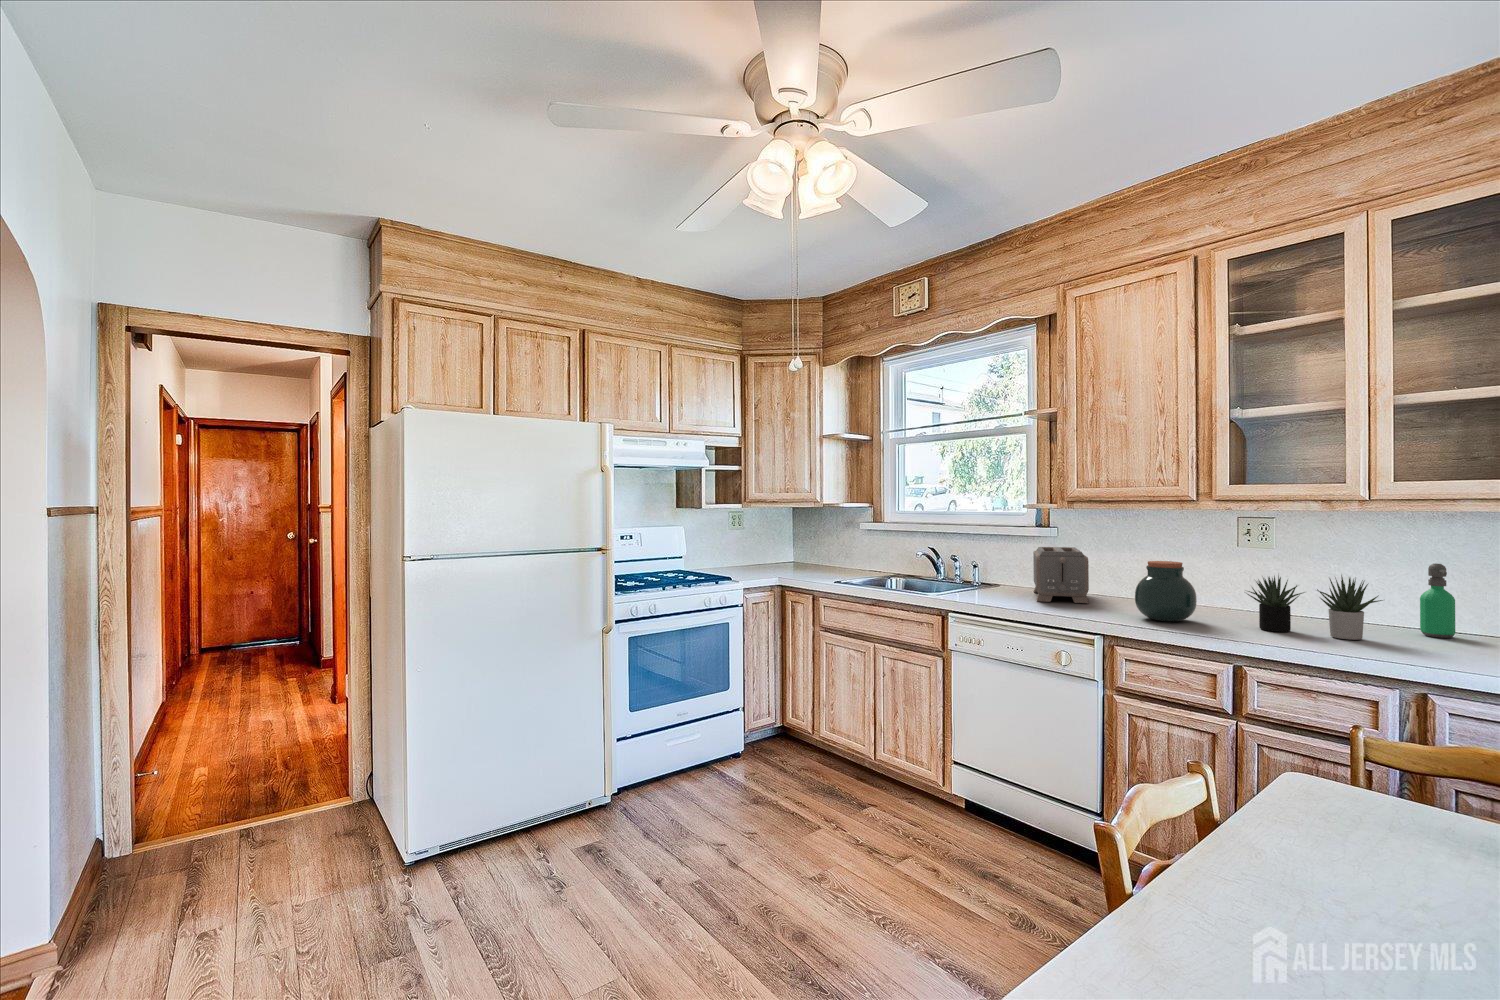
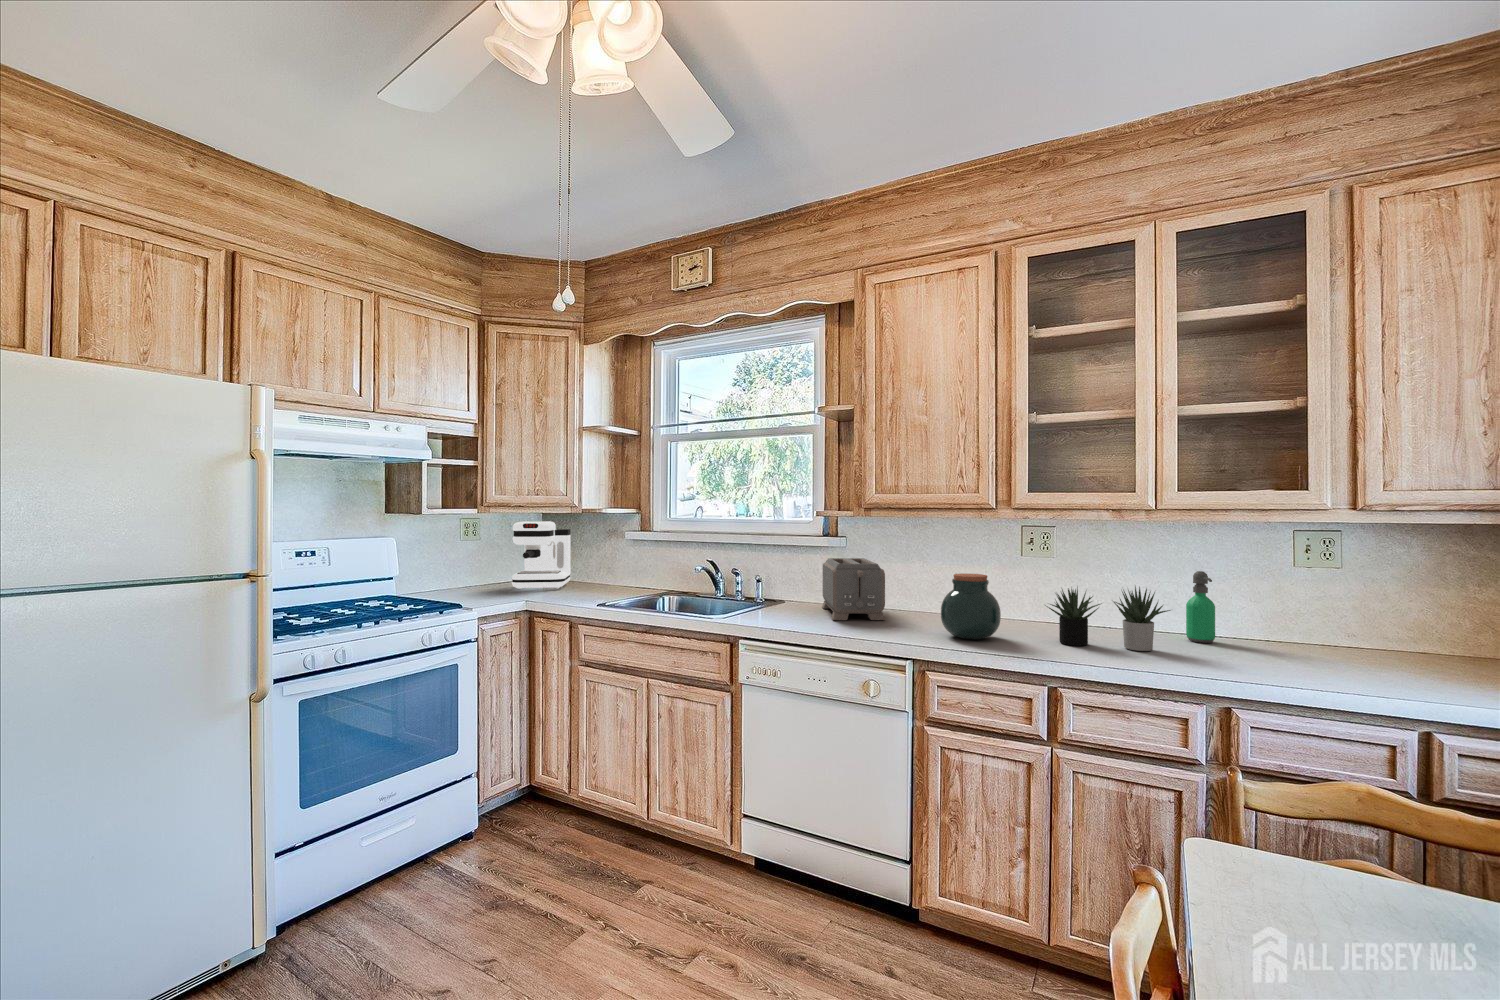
coffee maker: none [769,514,816,570] -> present [512,521,571,589]

